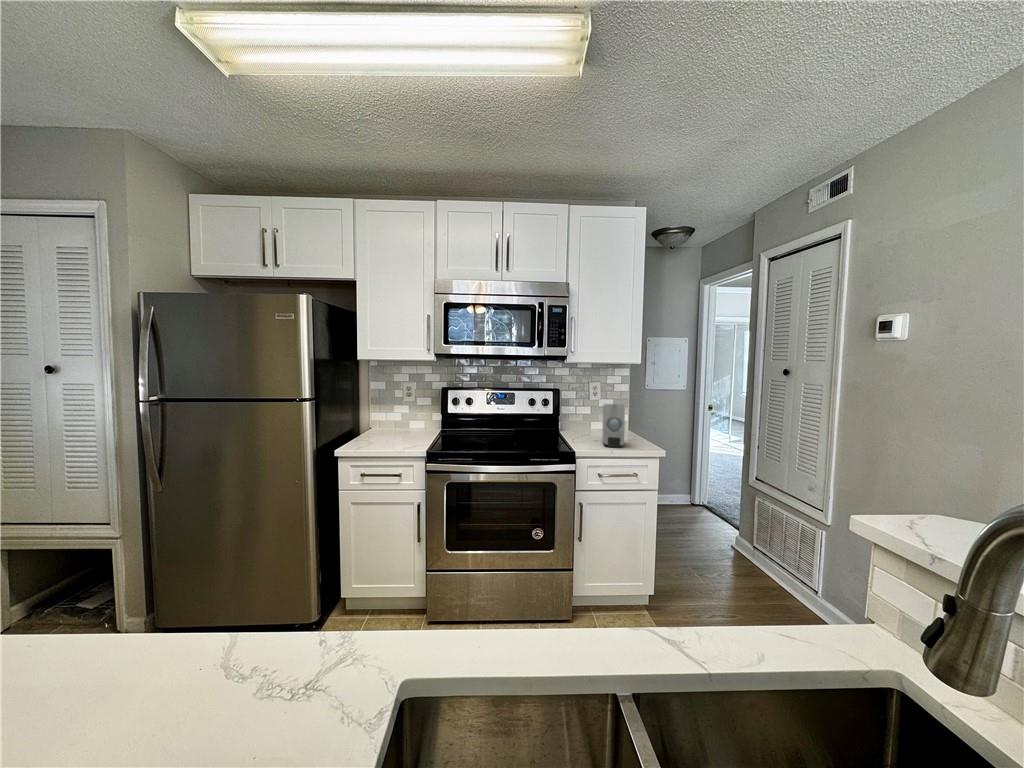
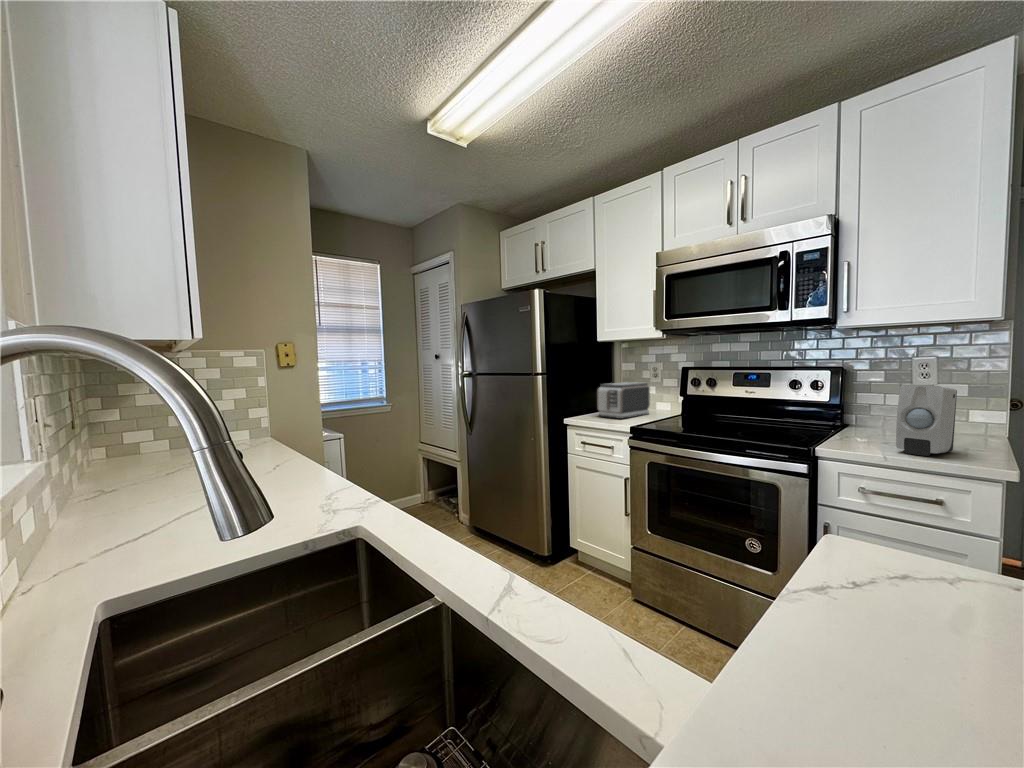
toaster: none [362,402,407,443] -> present [597,382,650,419]

